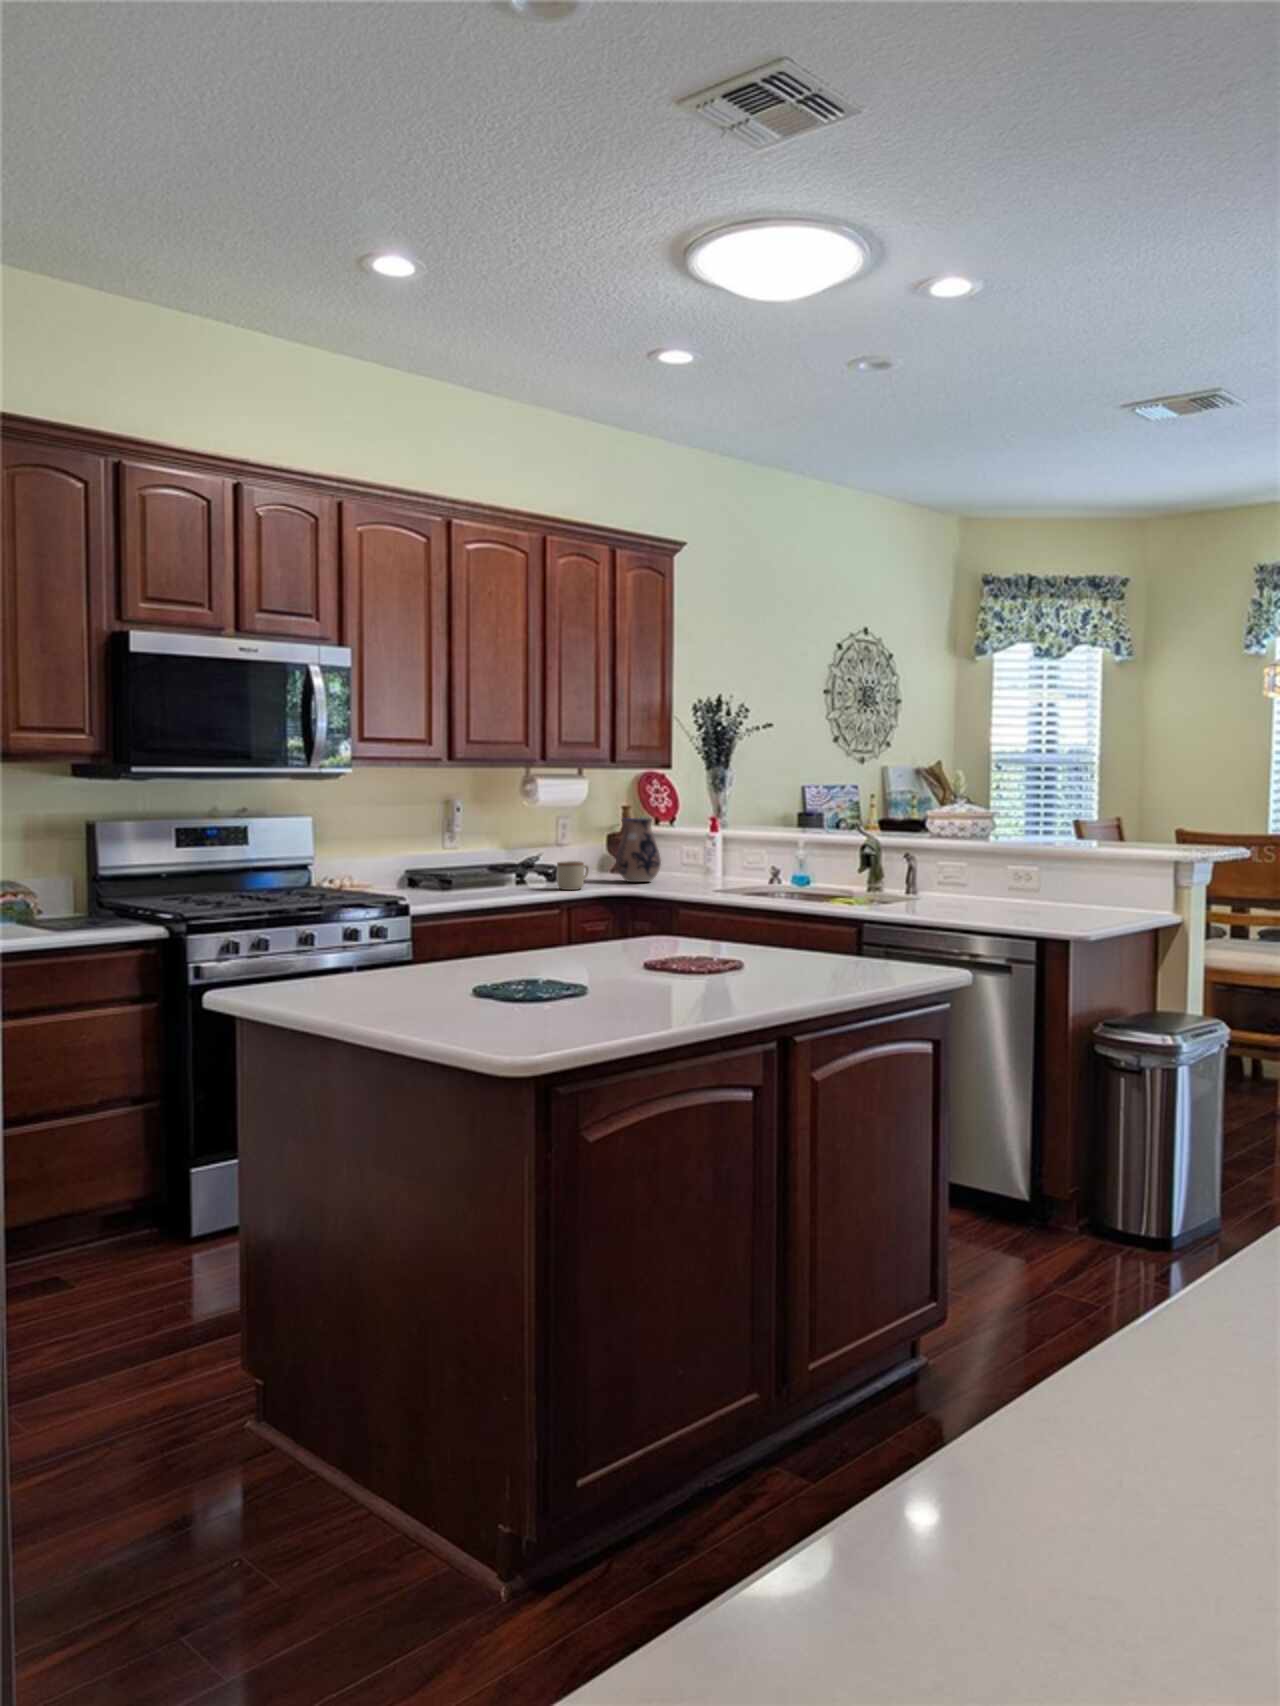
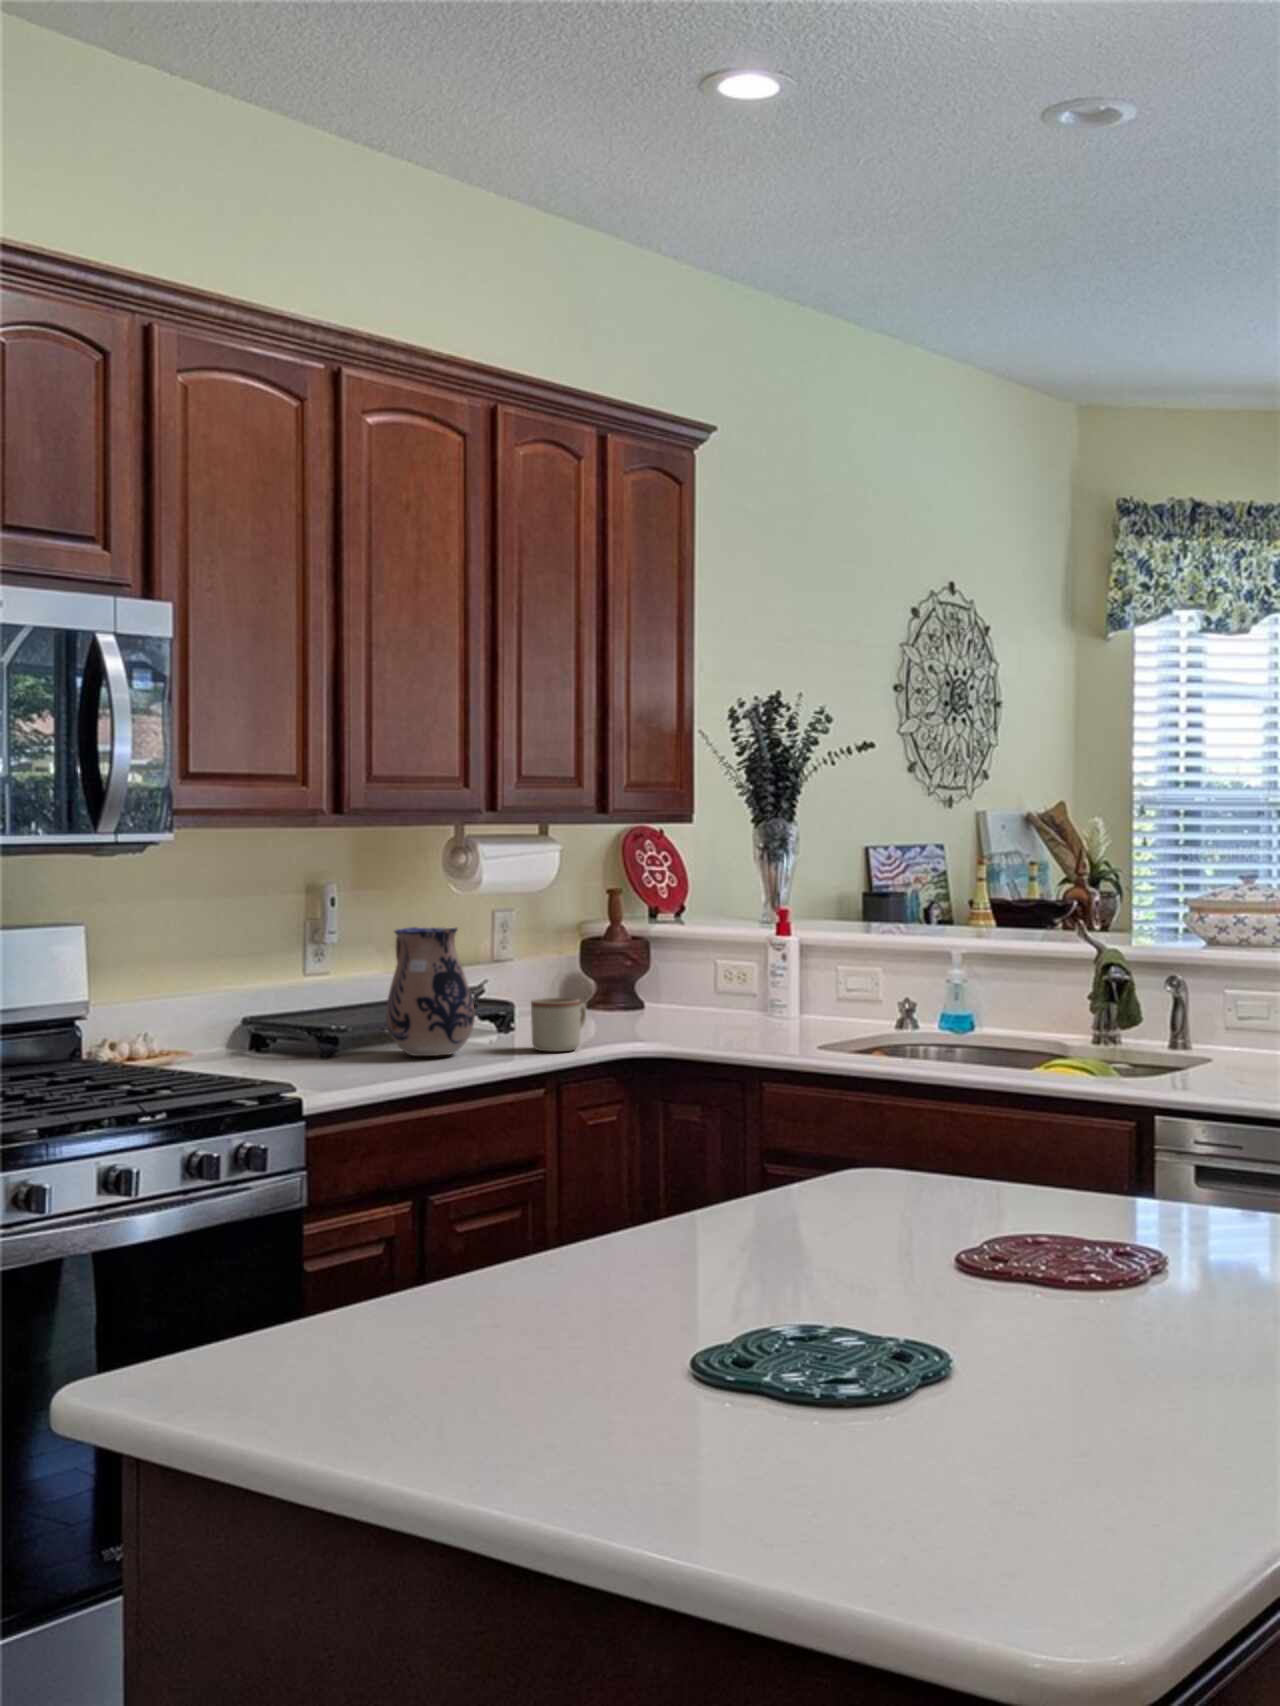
ceramic pitcher: present [616,818,661,882] -> present [386,927,475,1056]

